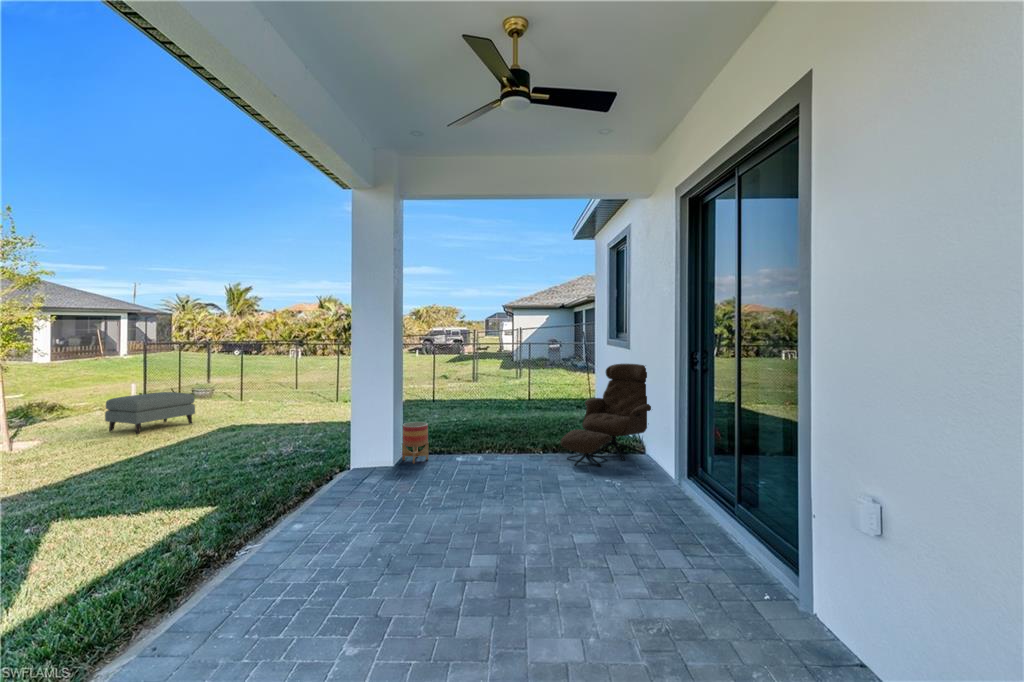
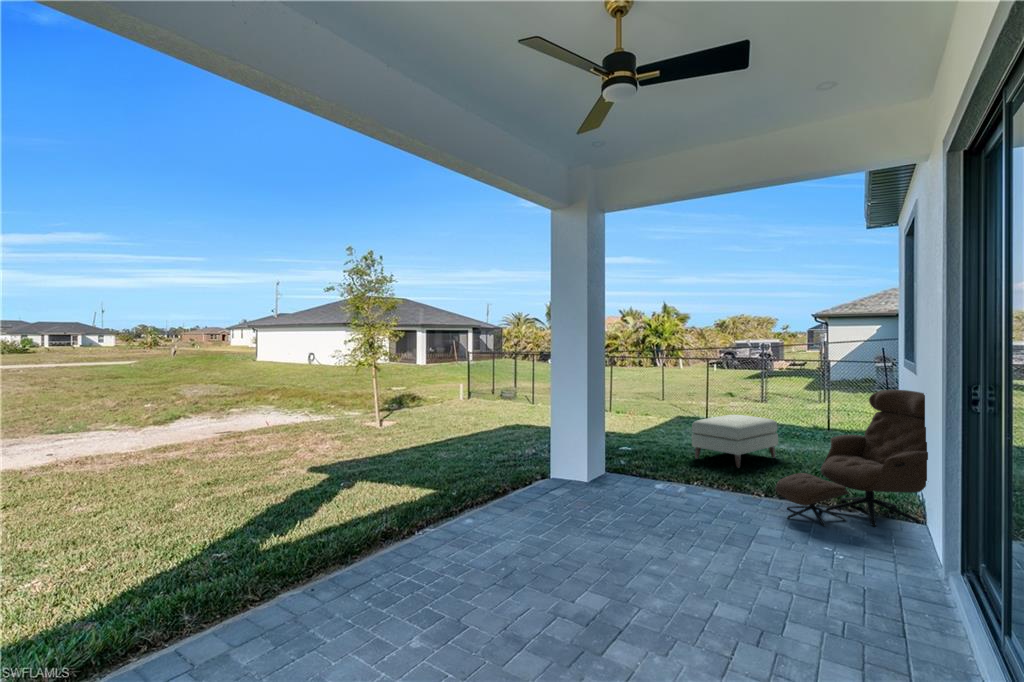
ottoman: present [105,392,195,434] -> present [692,415,778,467]
planter: present [402,422,428,464] -> none [599,441,625,484]

